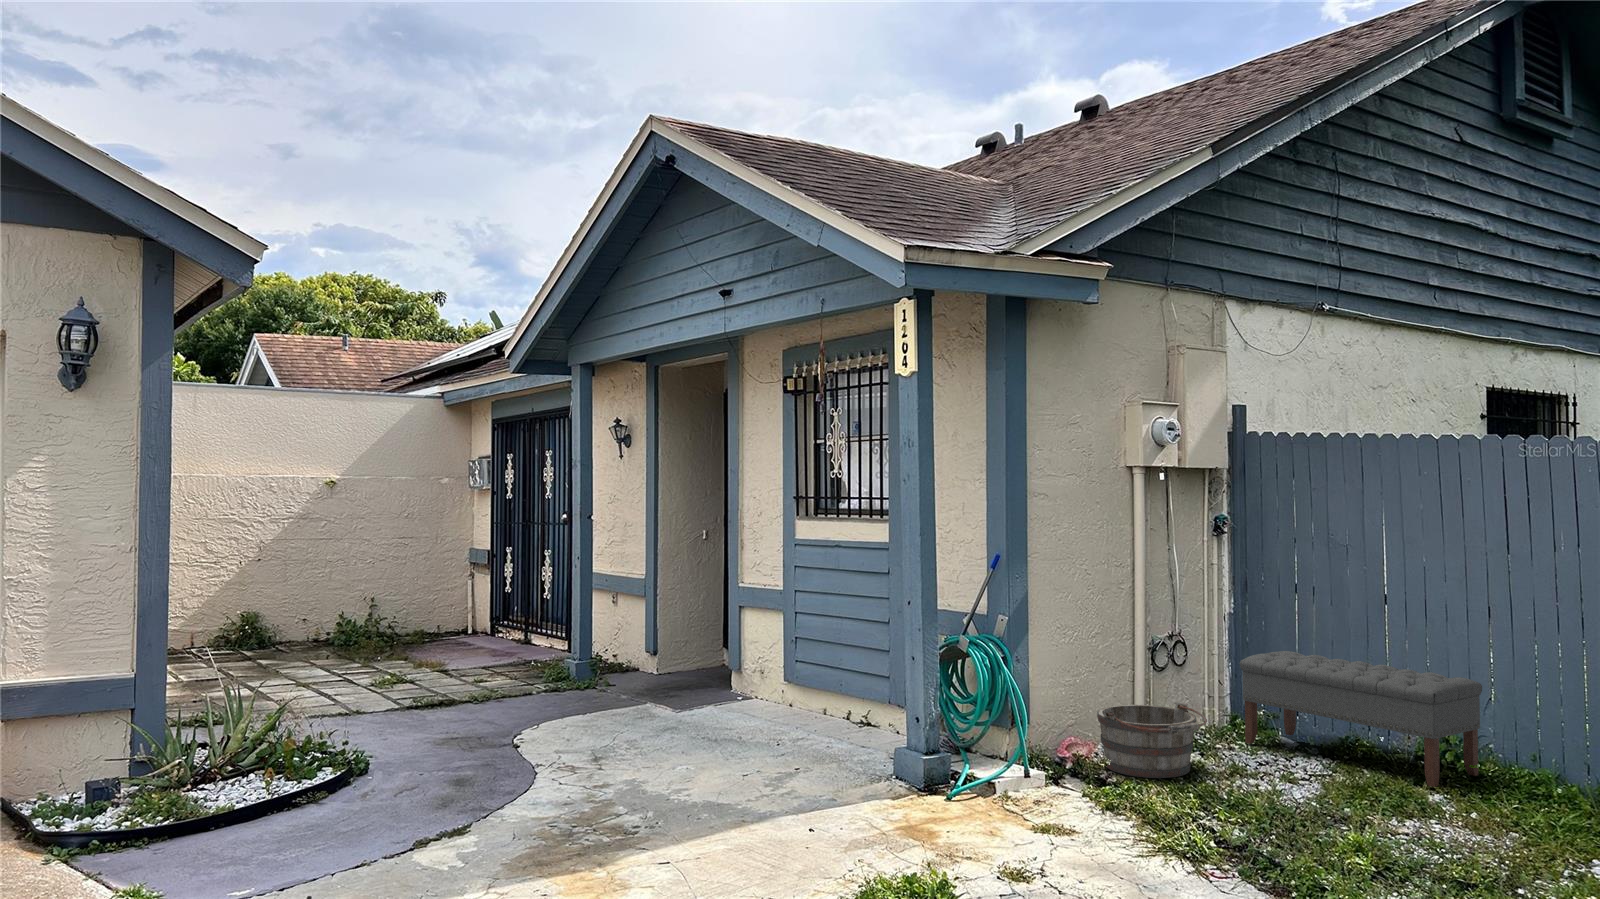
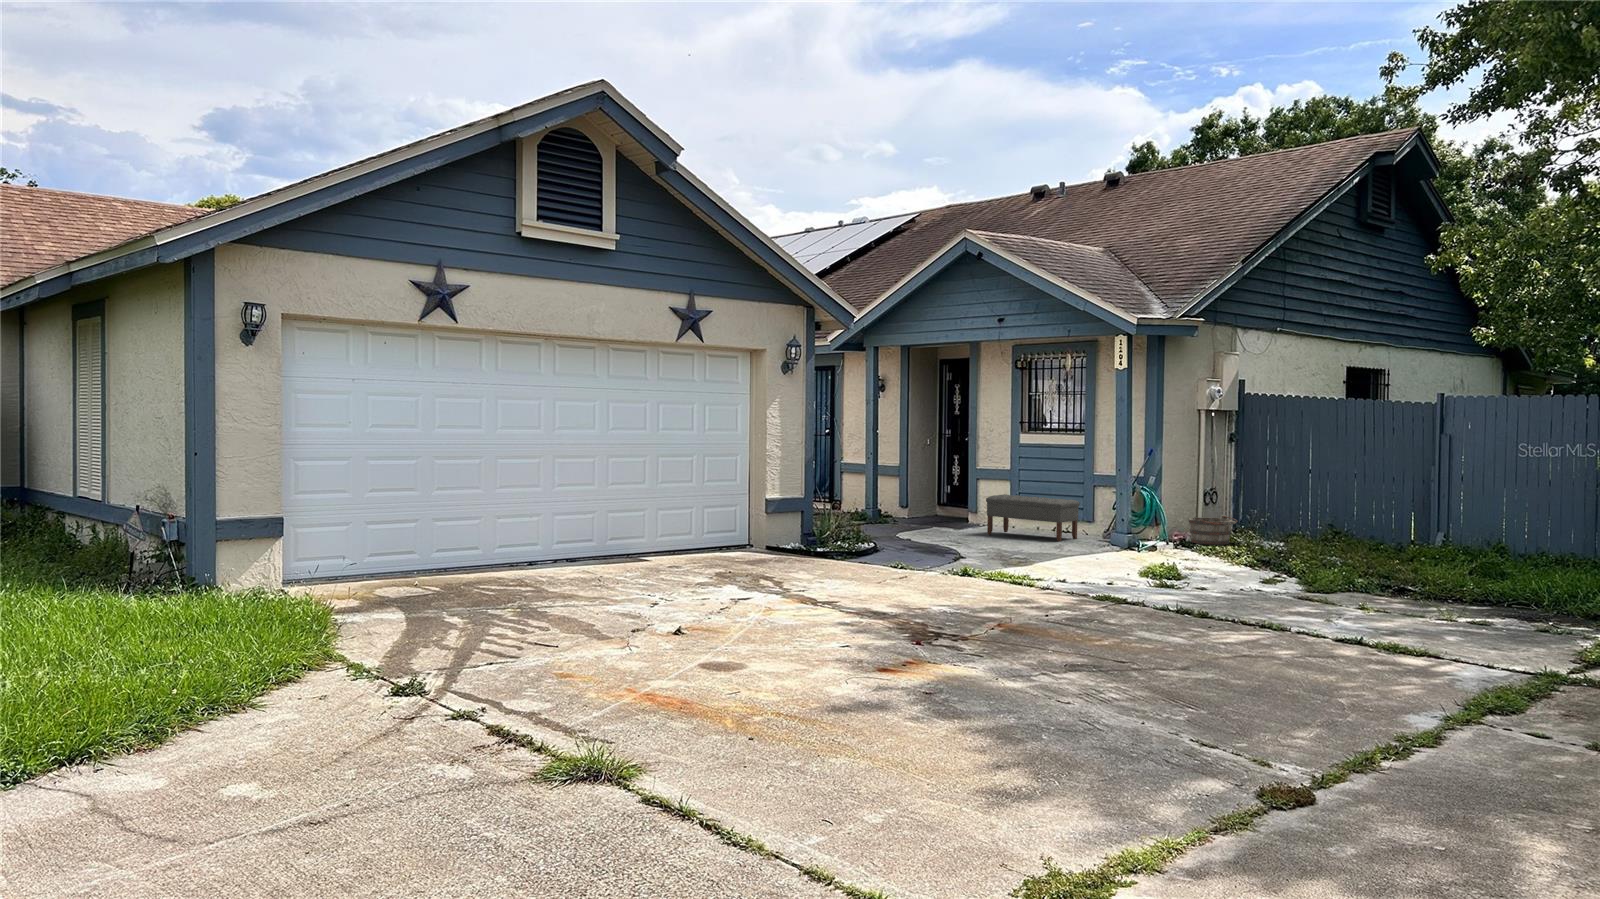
bench: present [1240,651,1482,787] -> present [986,494,1080,542]

